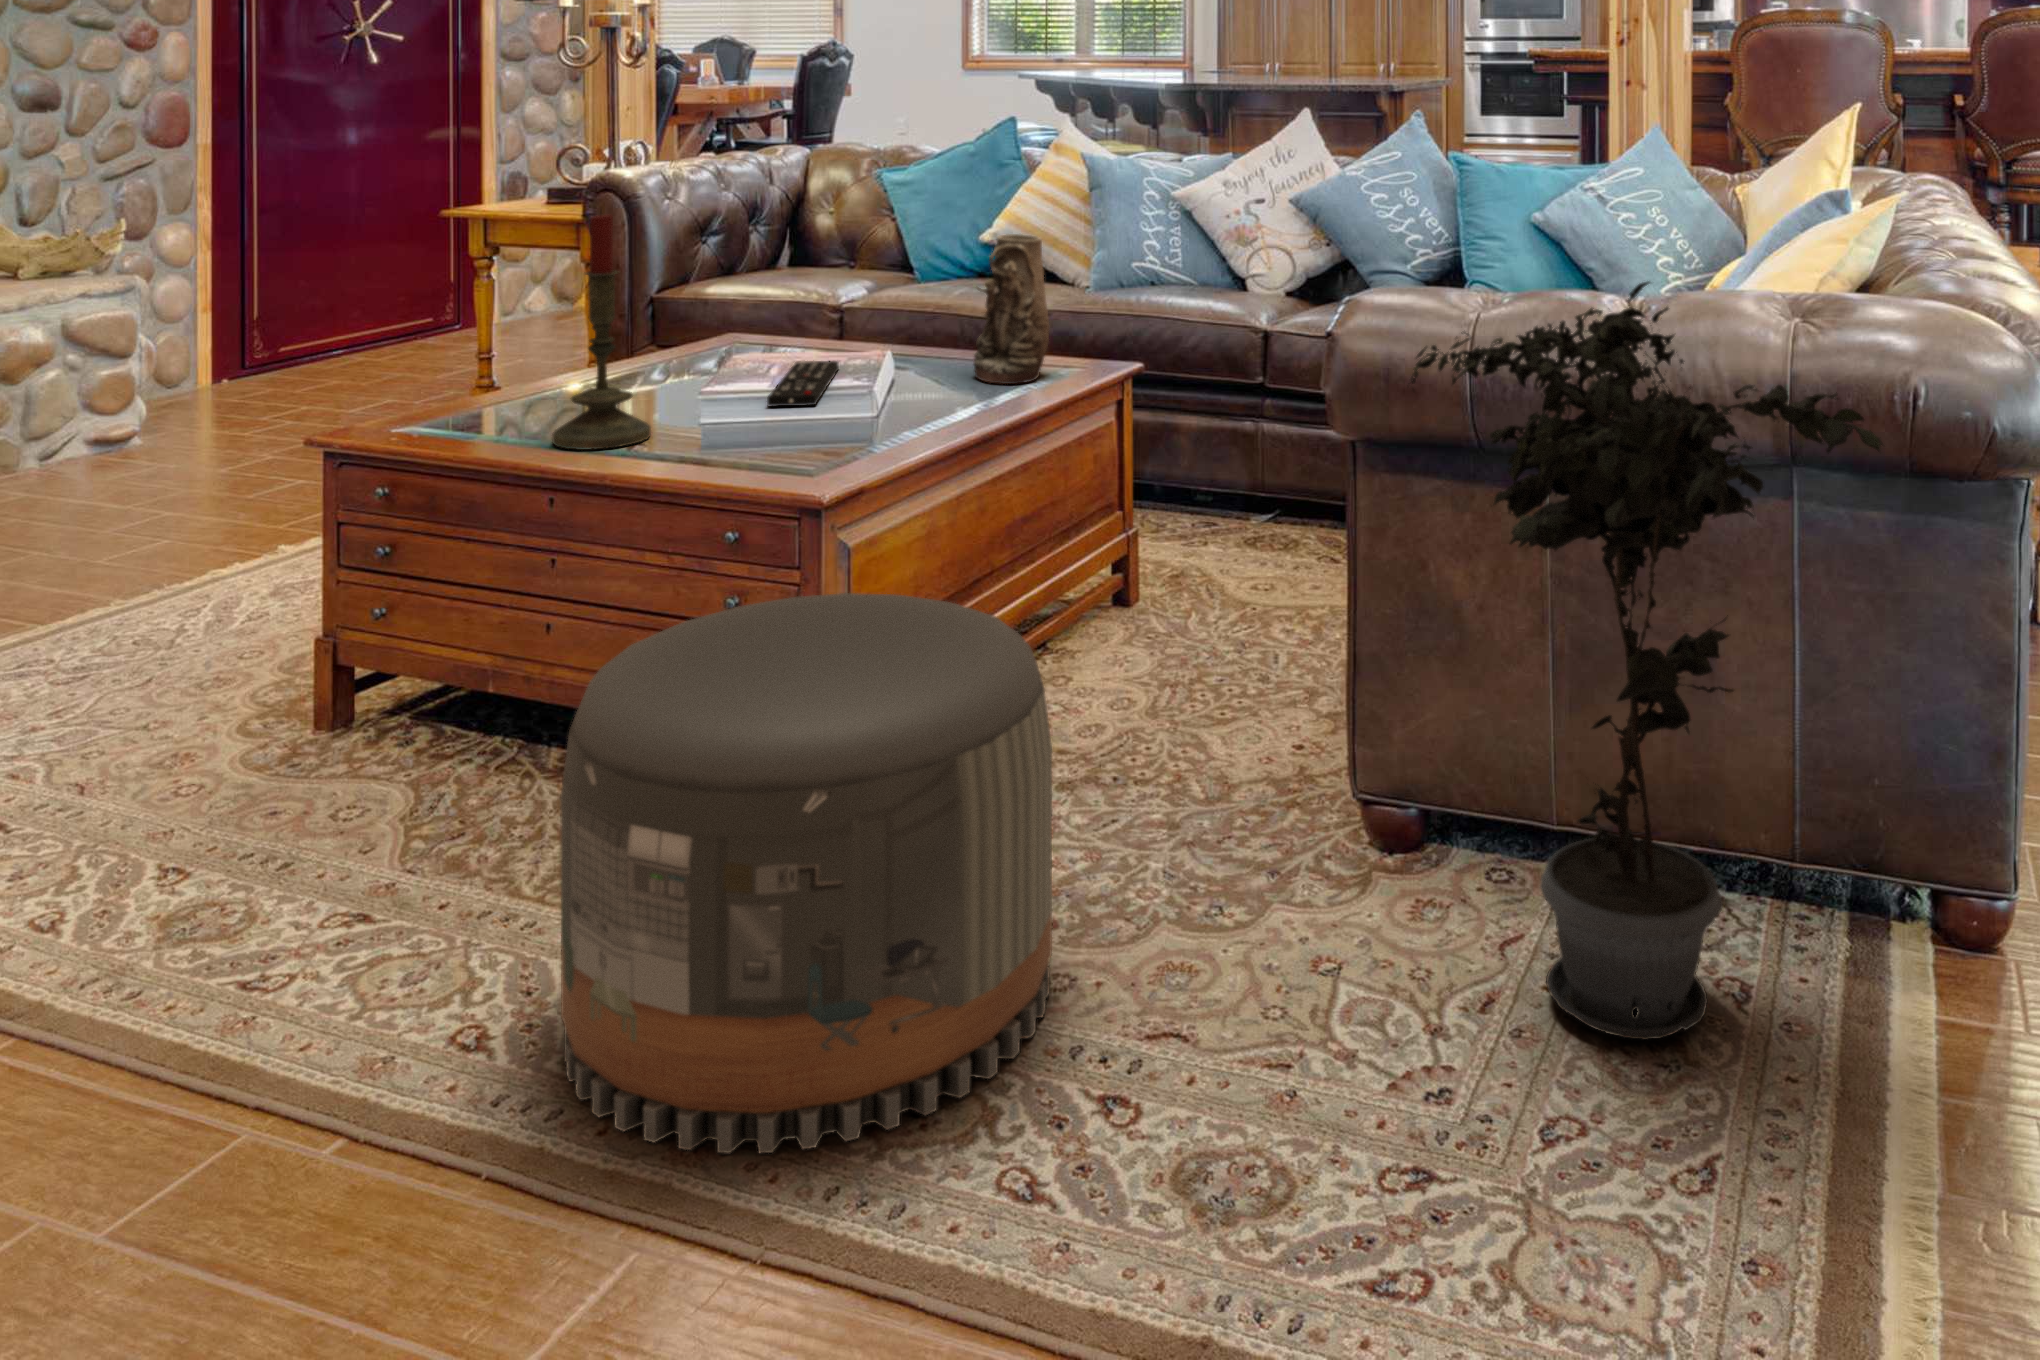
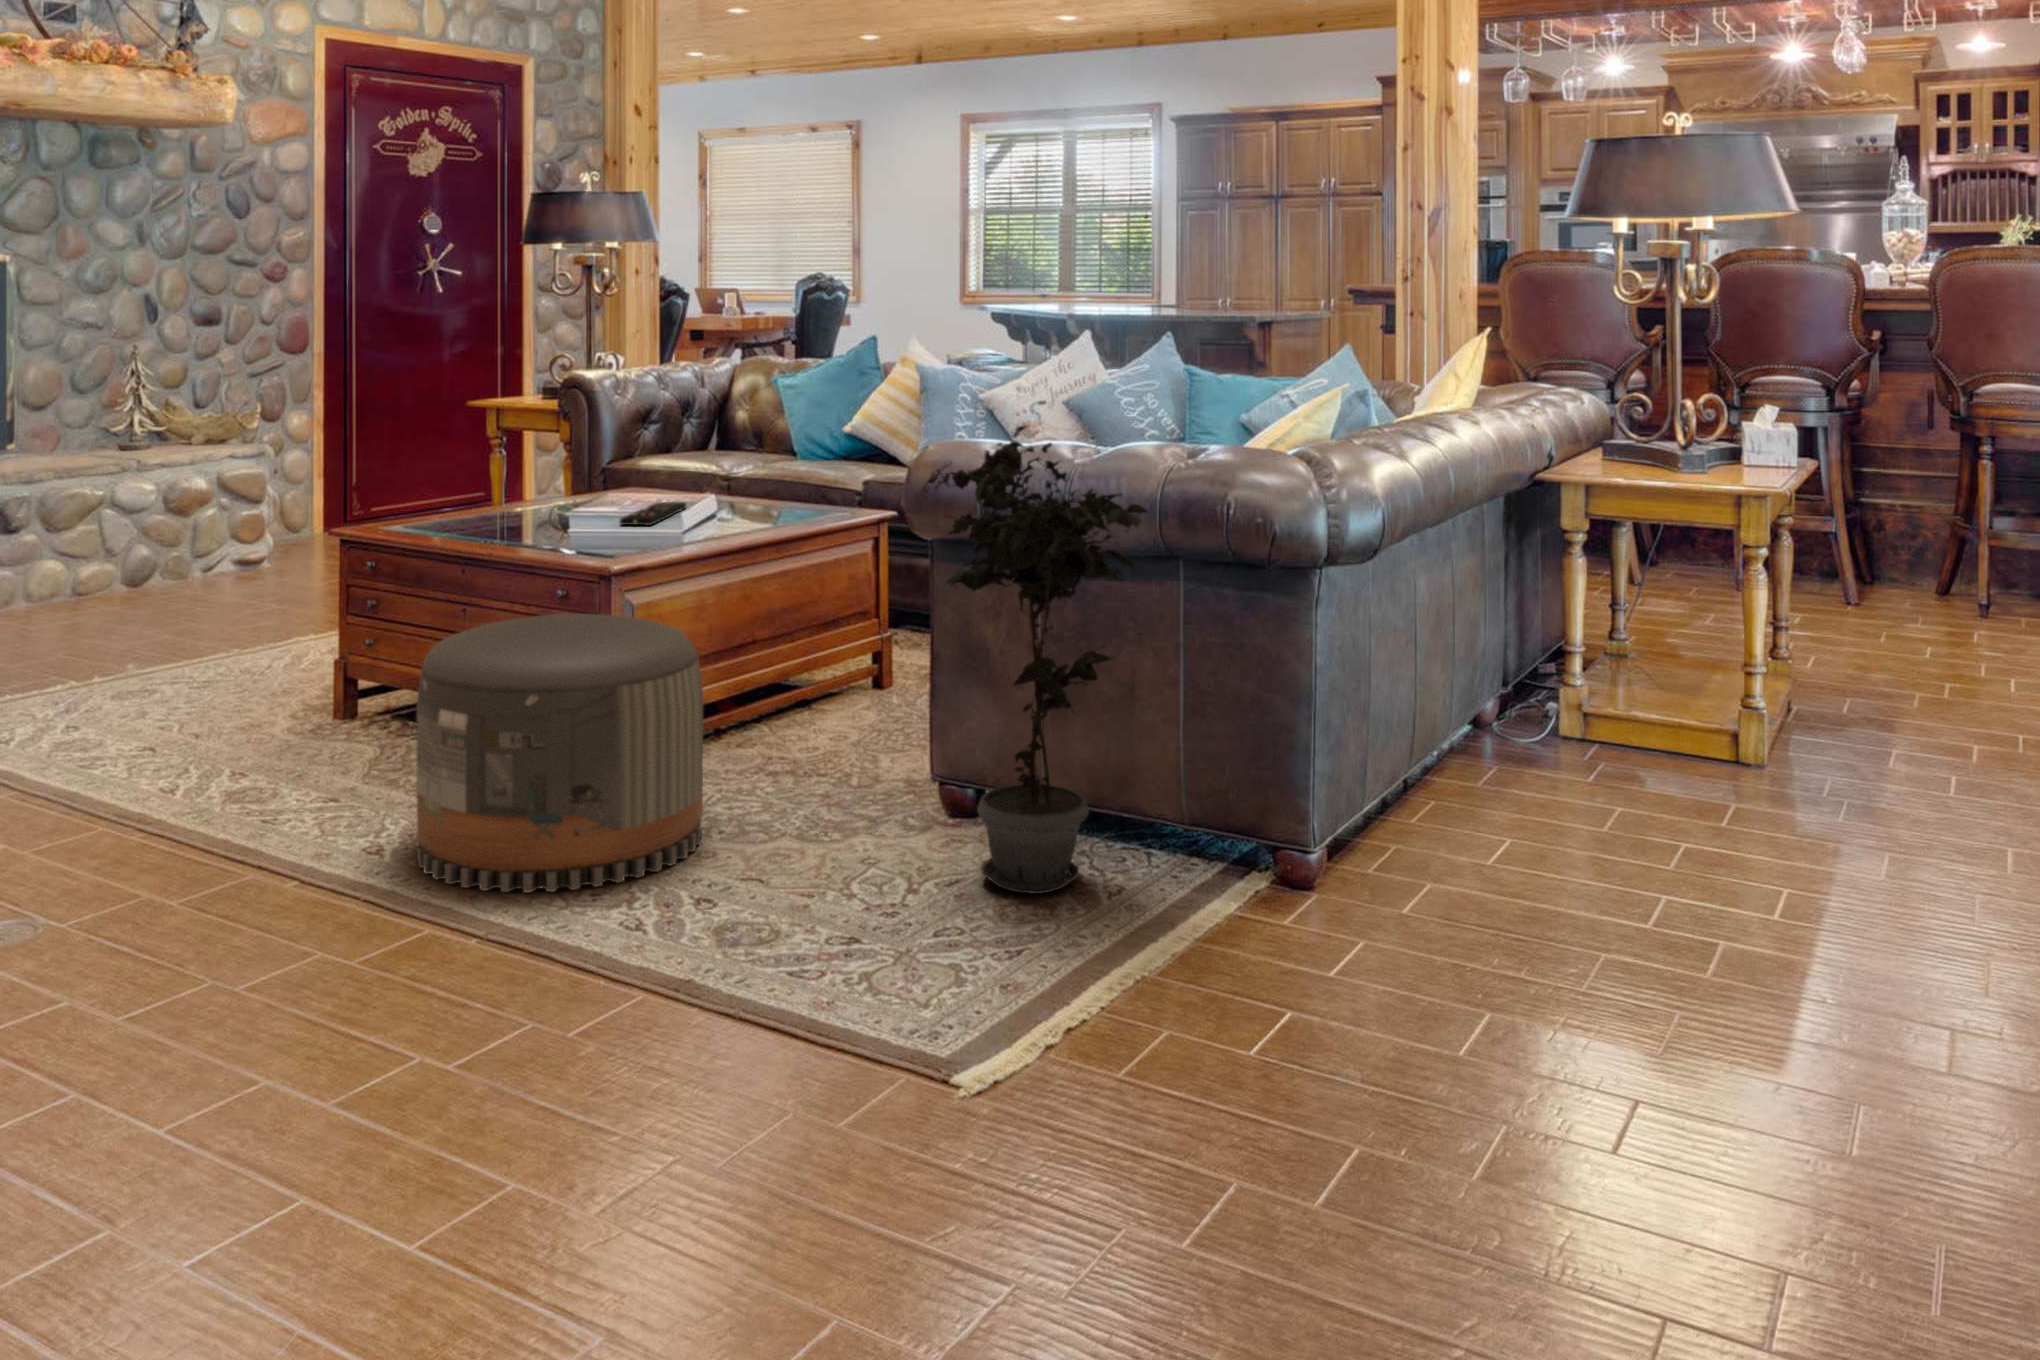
candle: present [552,214,651,450] -> none [473,385,535,541]
vase: present [974,234,1049,384] -> none [770,415,823,519]

